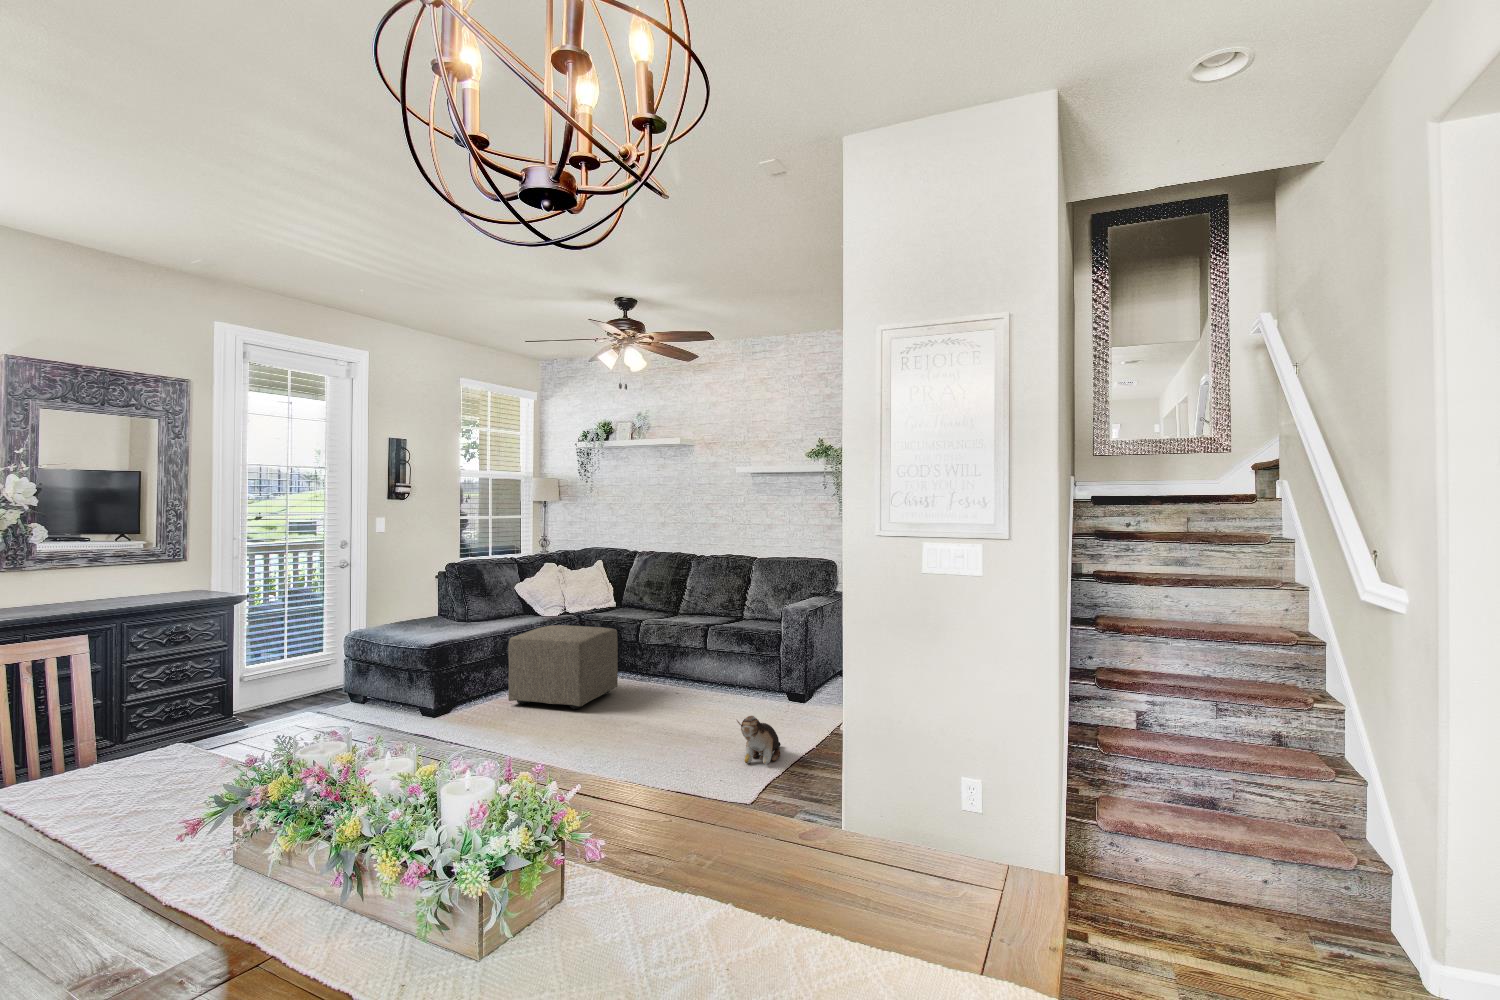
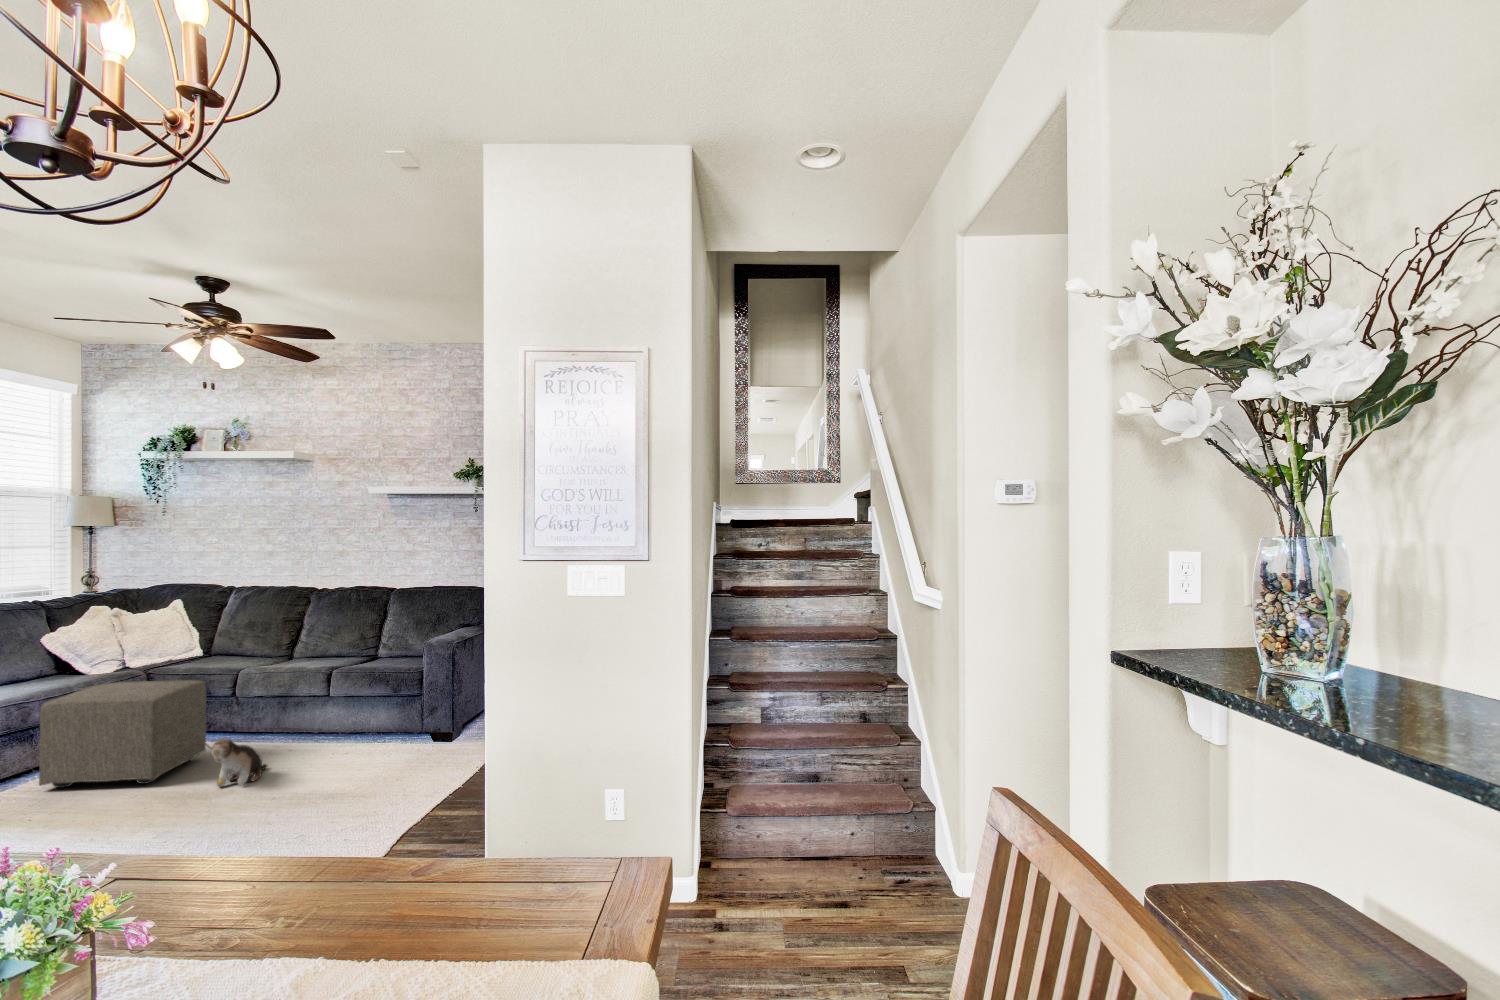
plush toy: present [737,716,781,765] -> present [205,738,267,787]

